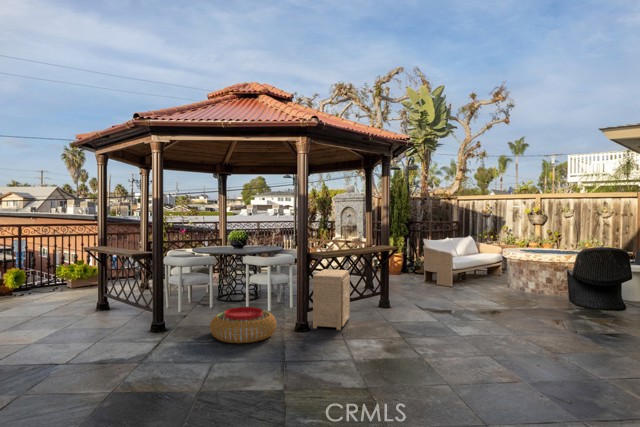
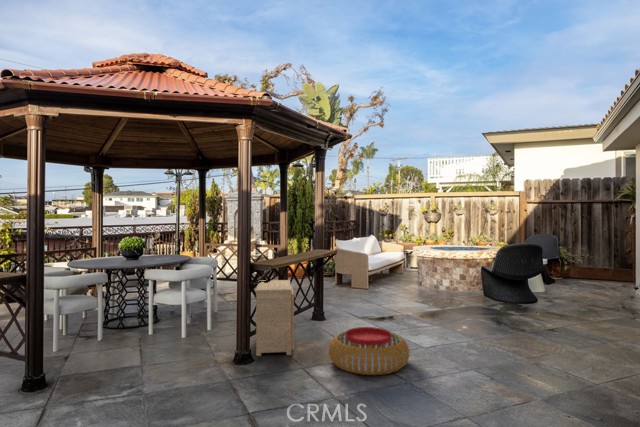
pouf: present [210,307,276,343] -> present [328,327,409,375]

